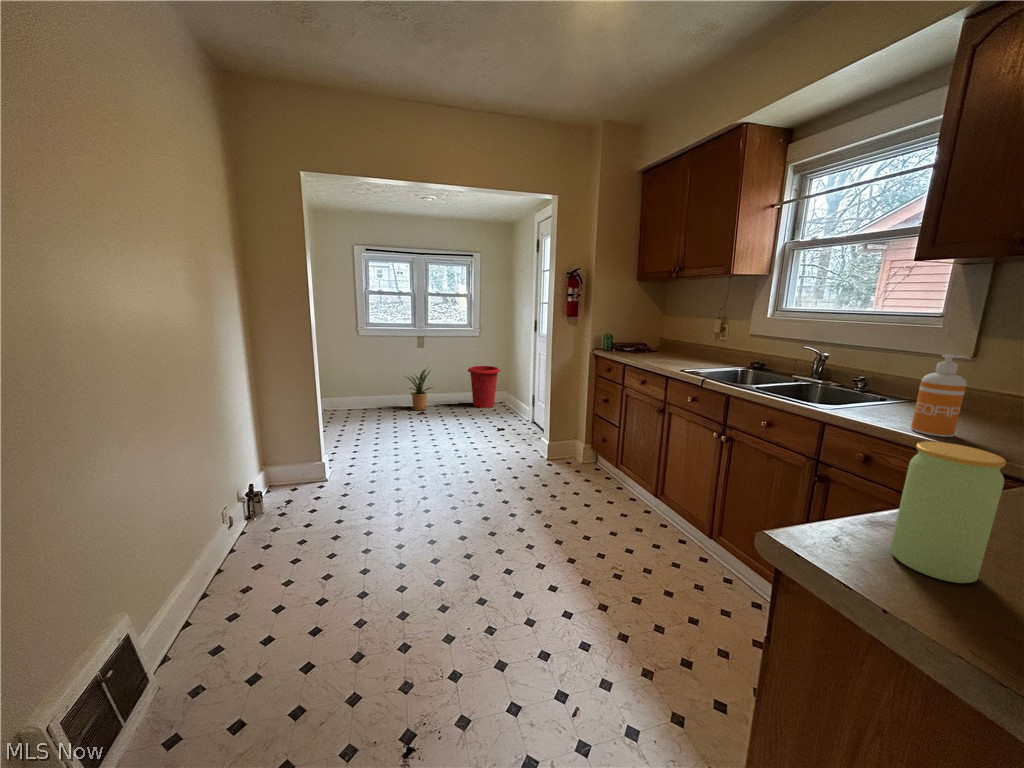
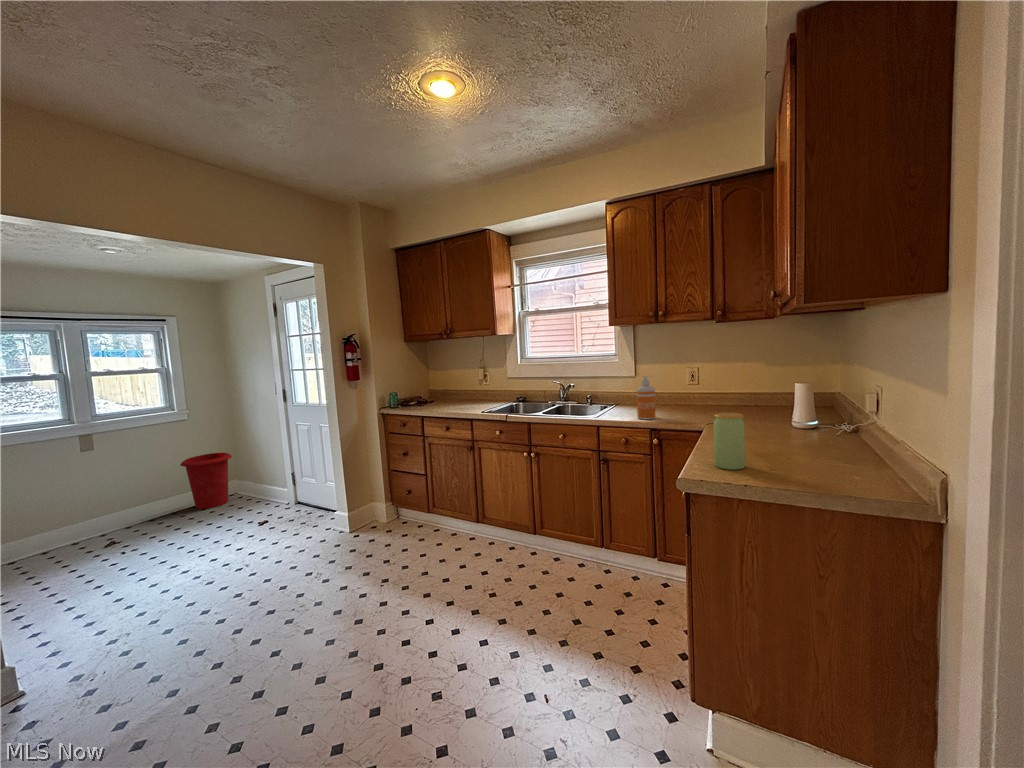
house plant: present [406,368,433,411] -> none [61,474,131,543]

